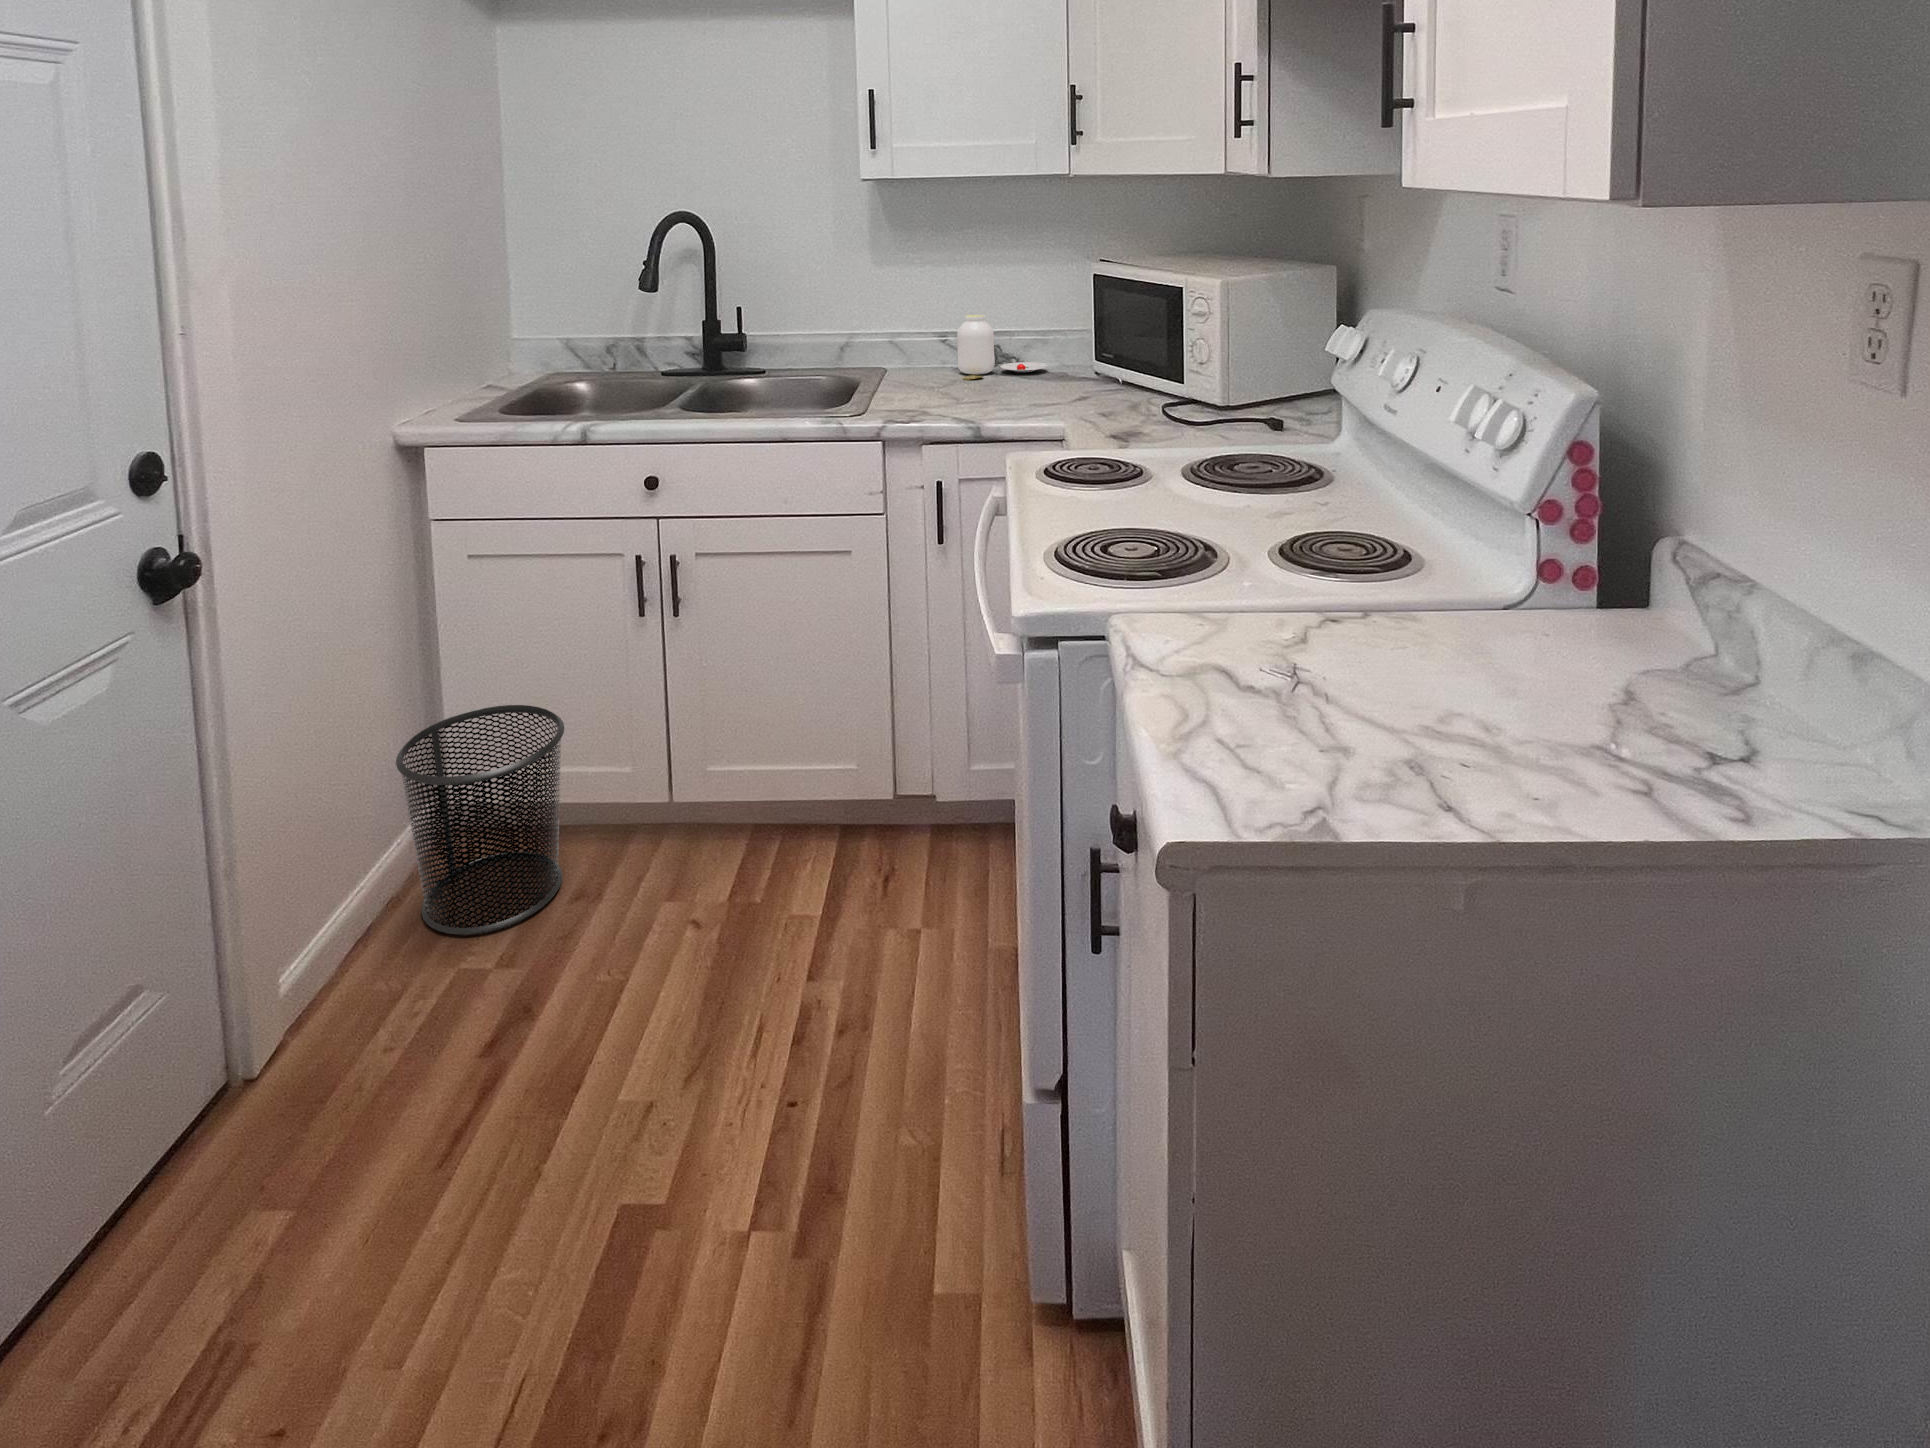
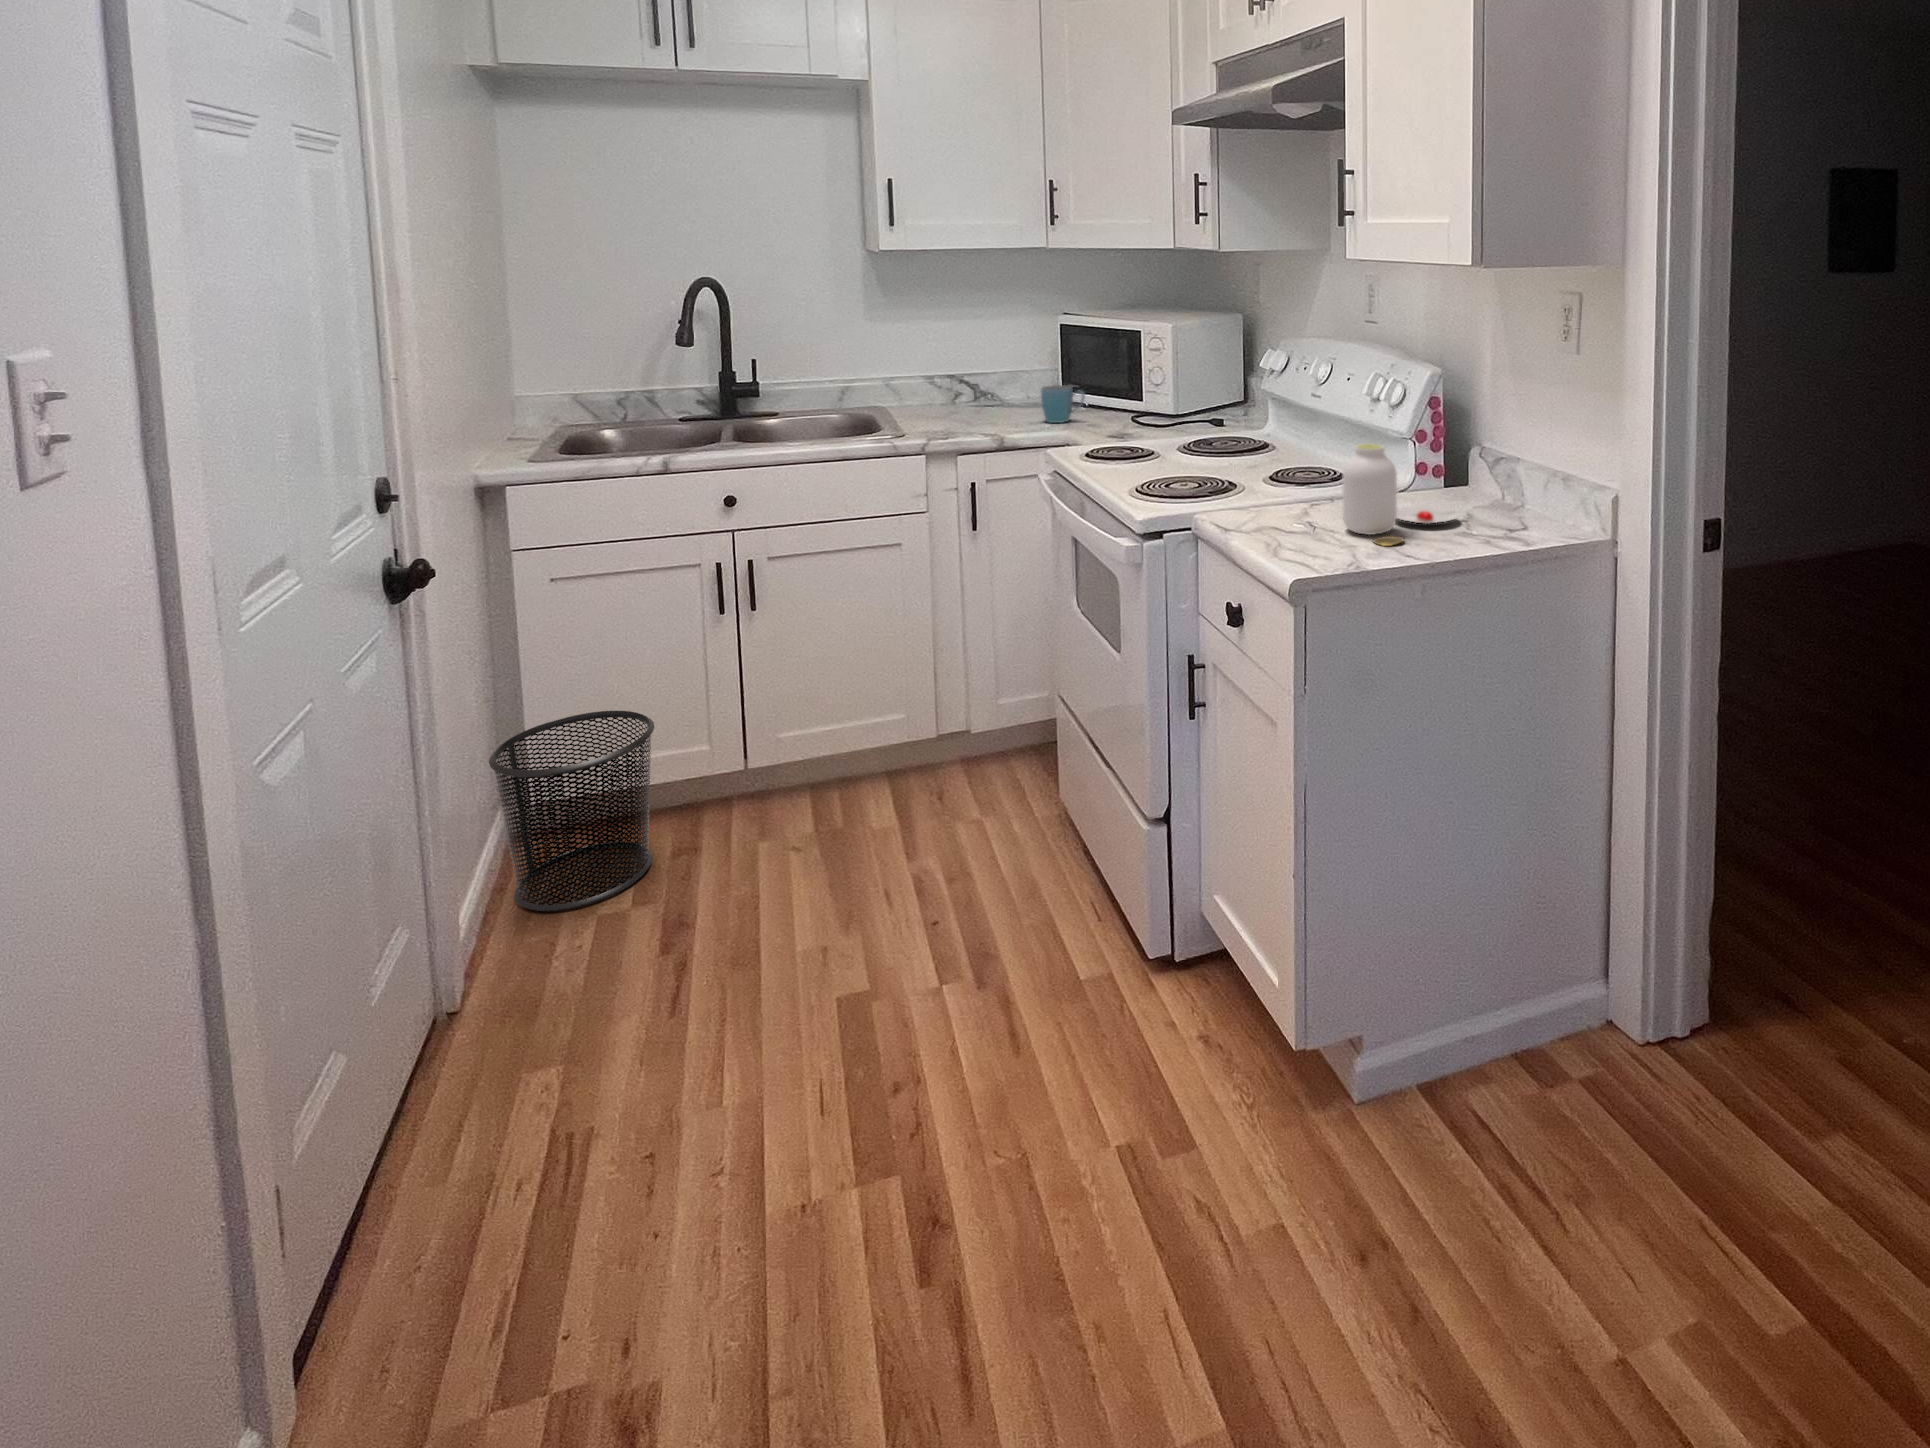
jar: present [957,315,1052,380] -> present [1343,444,1459,546]
mug: none [1040,357,1094,408] -> present [1041,385,1085,423]

